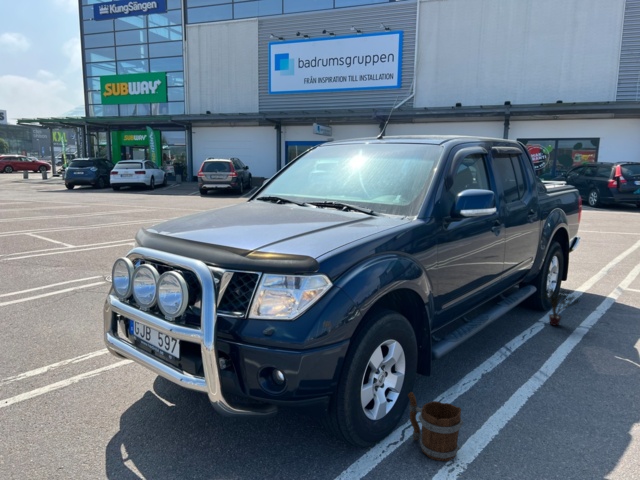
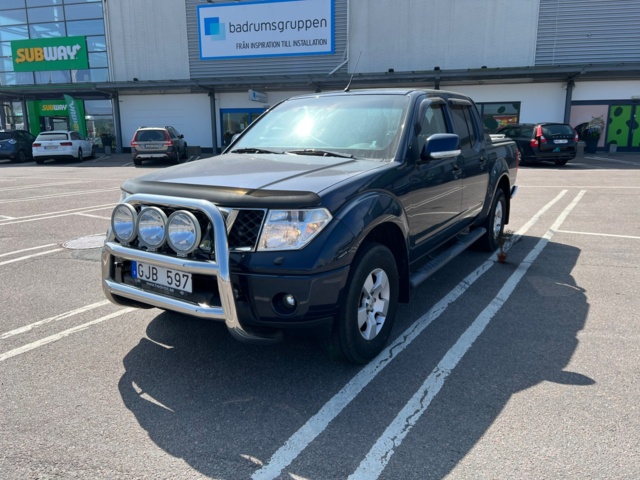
bucket: present [408,392,463,461] -> none [395,315,446,370]

